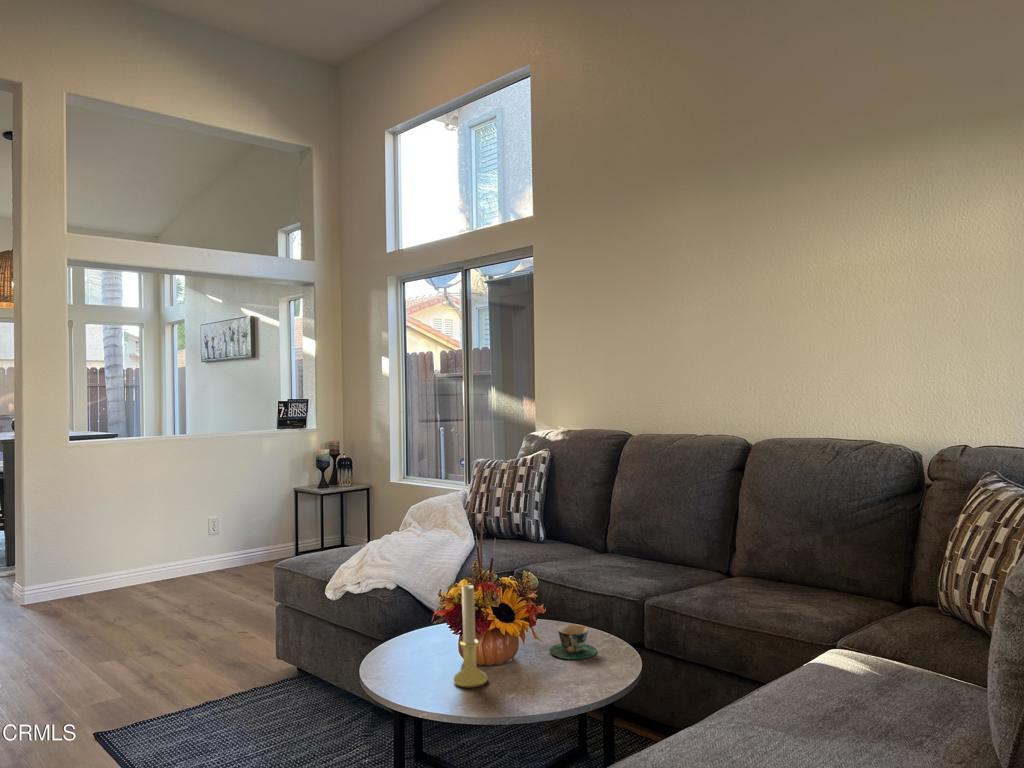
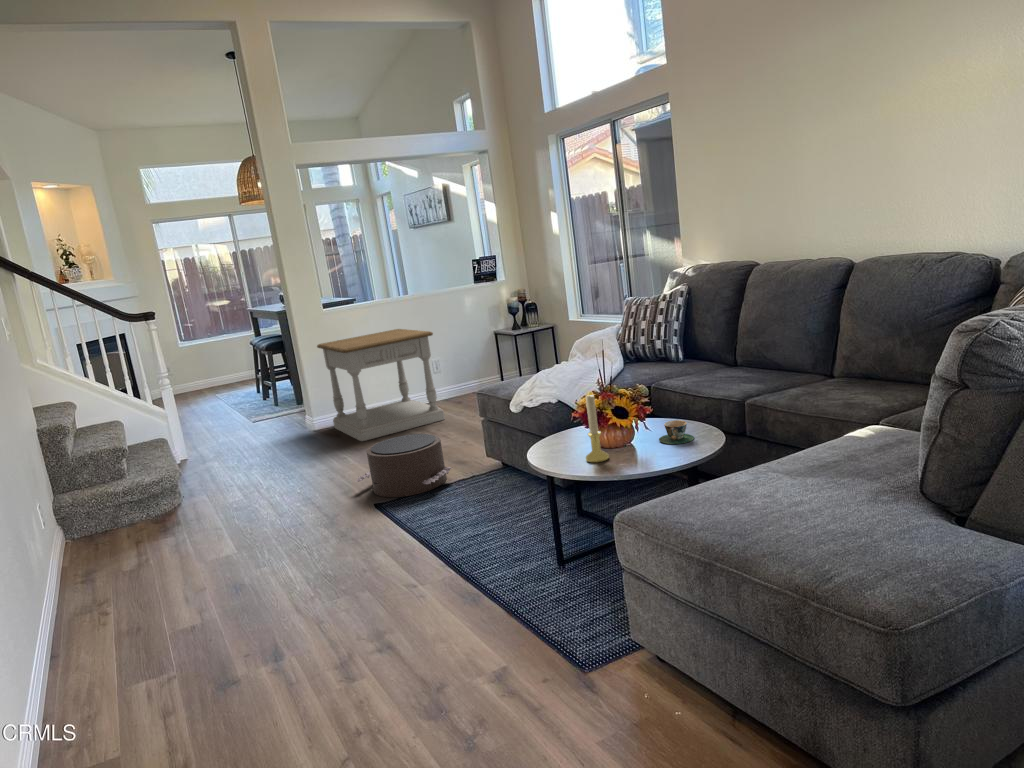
side table: none [51,478,221,629] -> present [317,329,445,441]
pouf: none [73,624,230,723] -> present [356,434,451,497]

